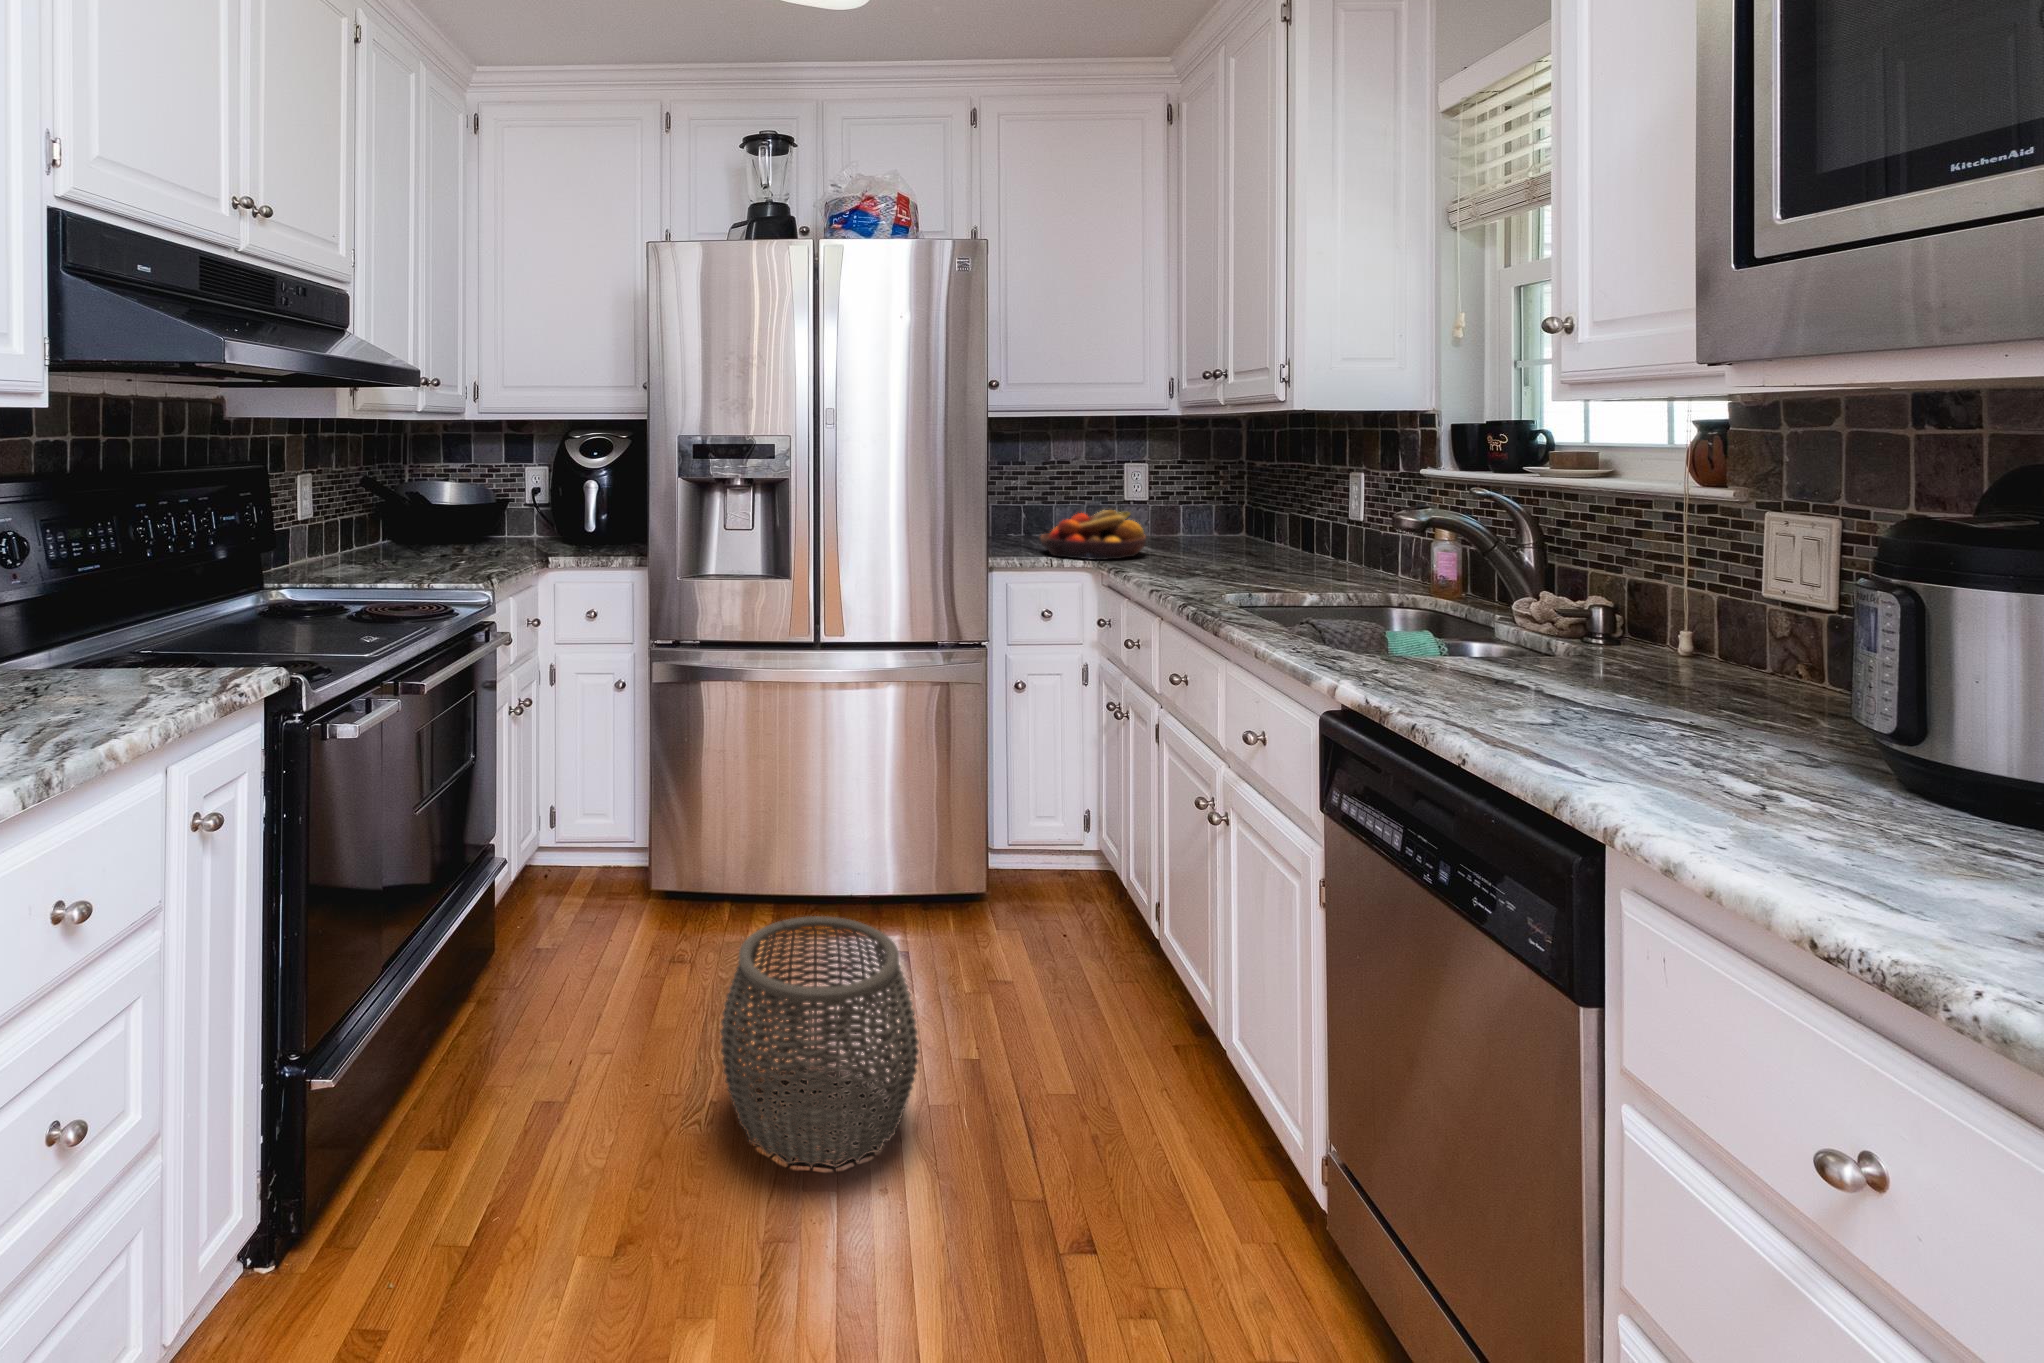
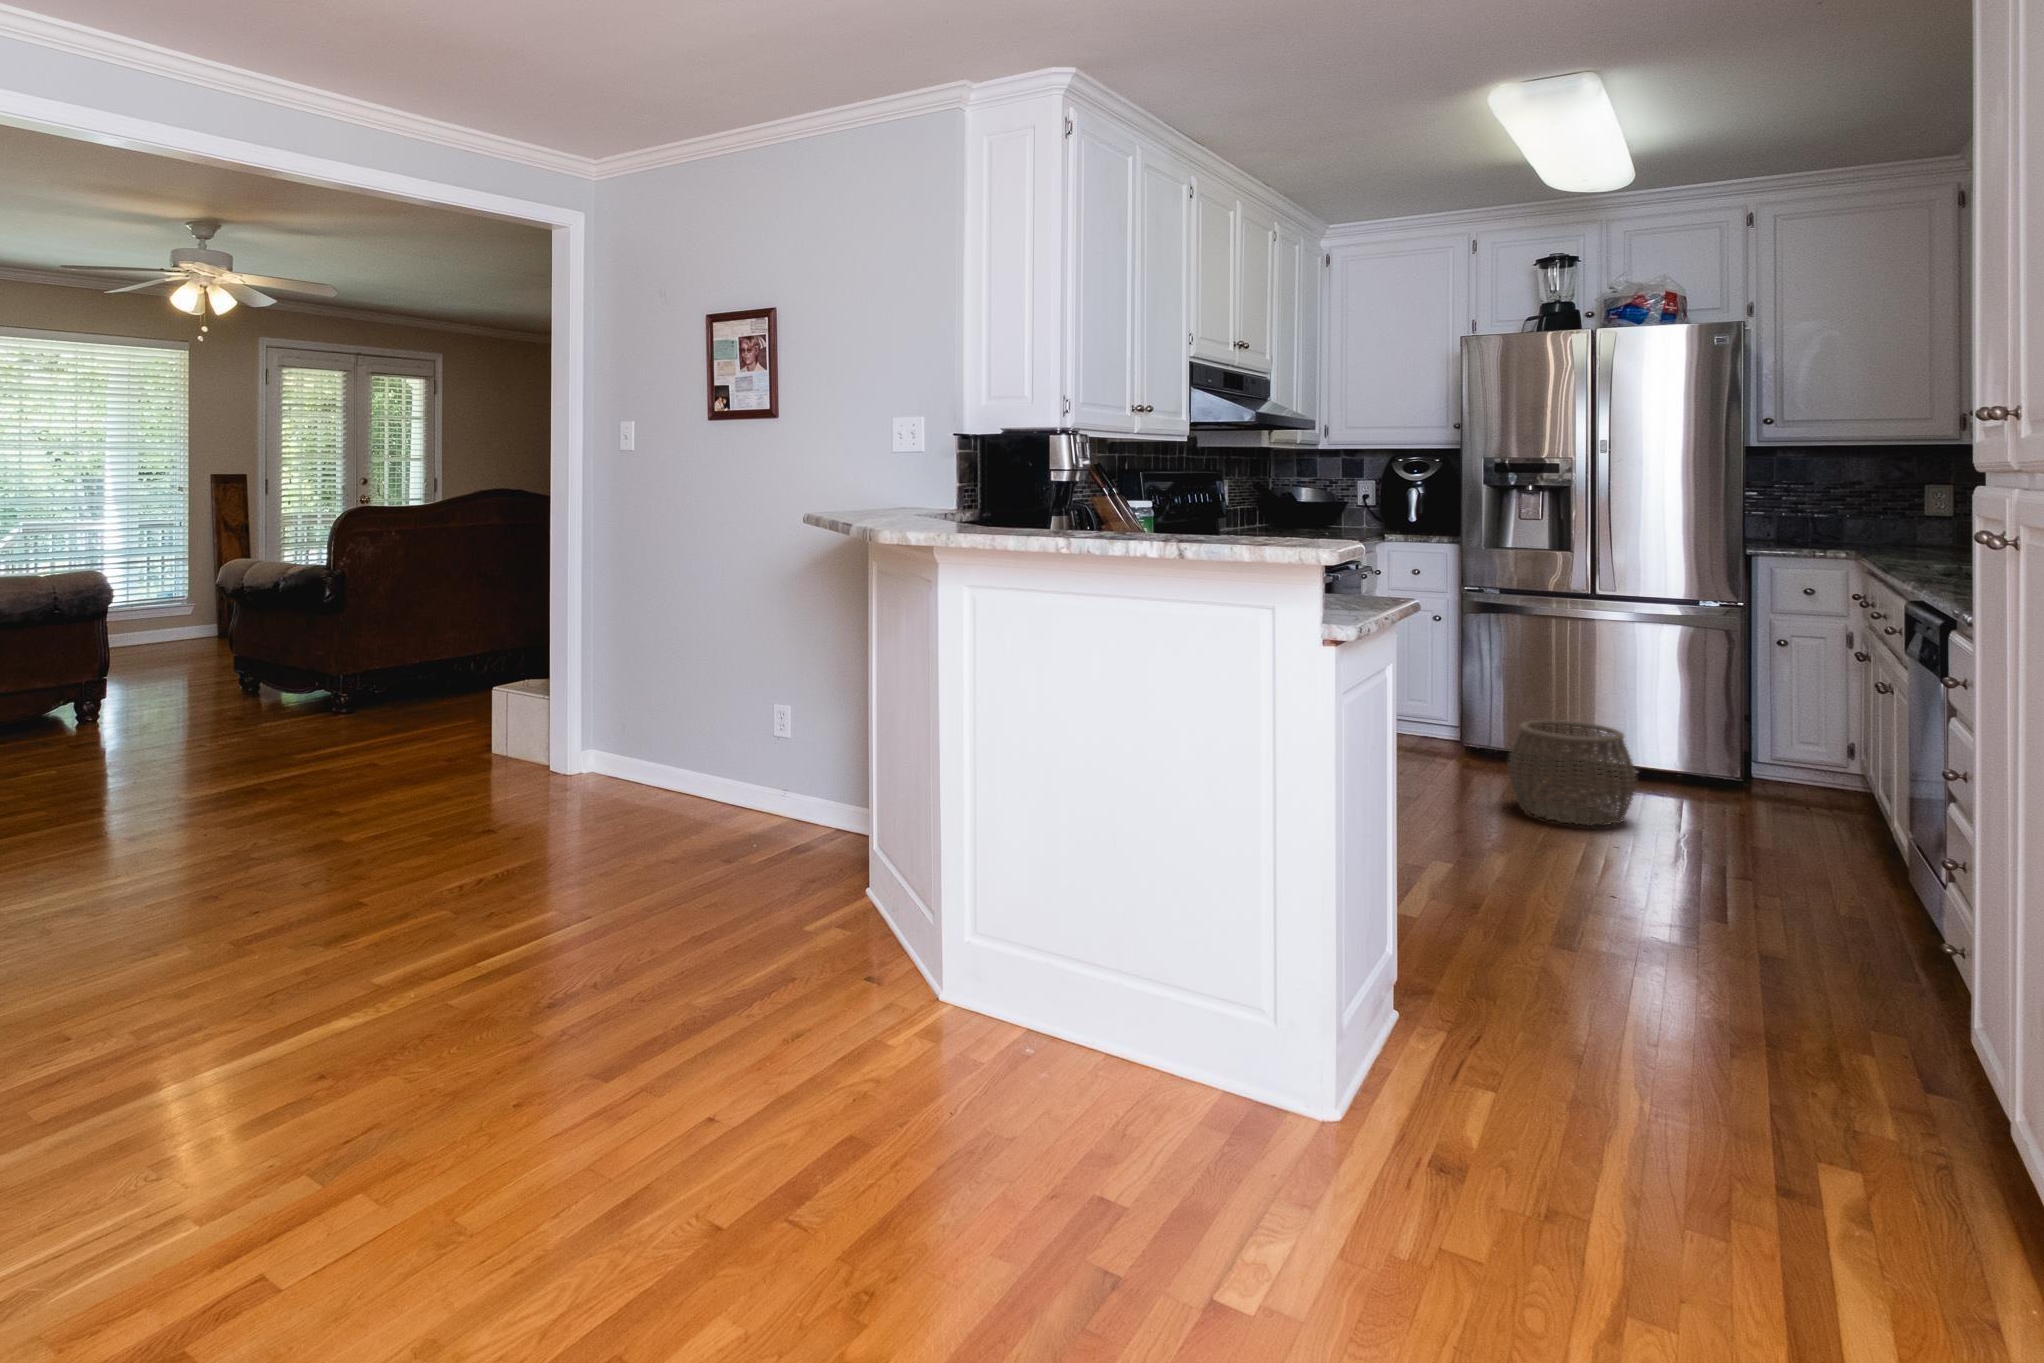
fruit bowl: present [1040,510,1146,560] -> none [1809,513,1919,549]

